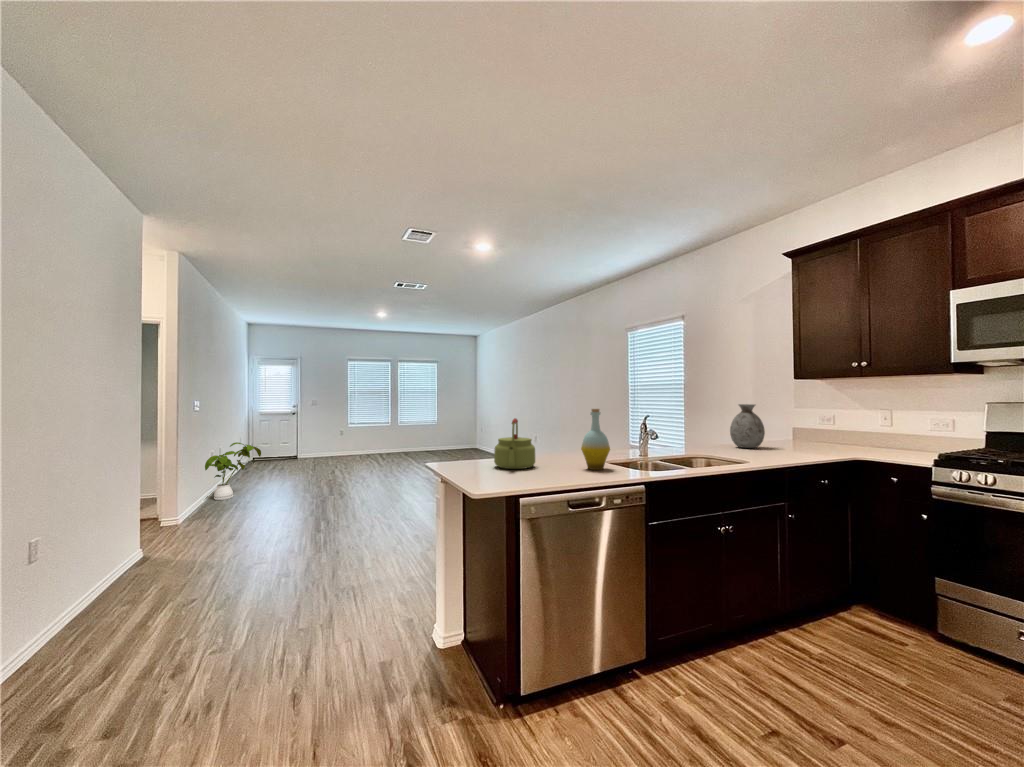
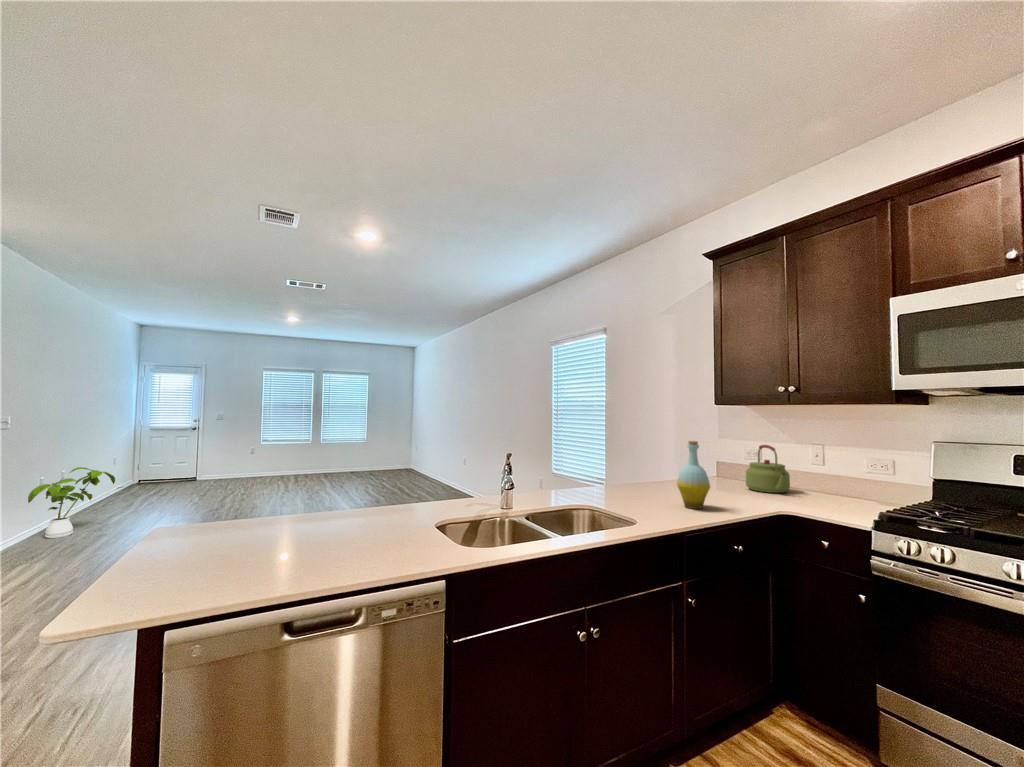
vase: present [730,404,765,448] -> none [629,435,670,491]
bottle: present [581,409,610,470] -> present [677,441,710,509]
kettle: present [494,418,535,469] -> present [746,445,790,493]

